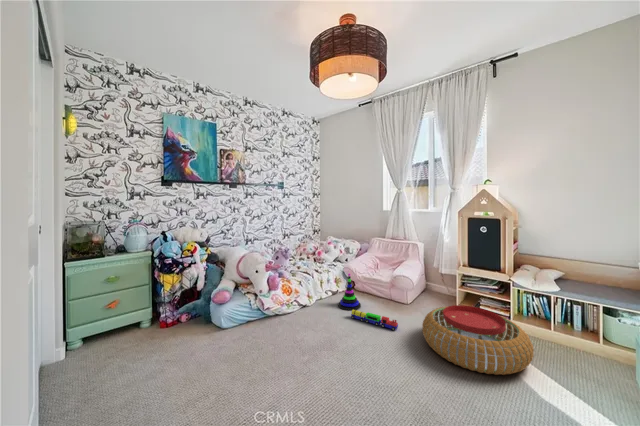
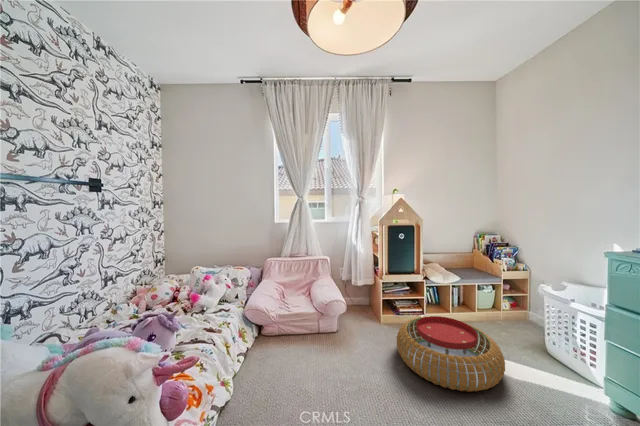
stacking toy: present [338,274,361,310] -> none [271,321,304,381]
toy train: present [351,310,398,331] -> none [314,365,379,391]

